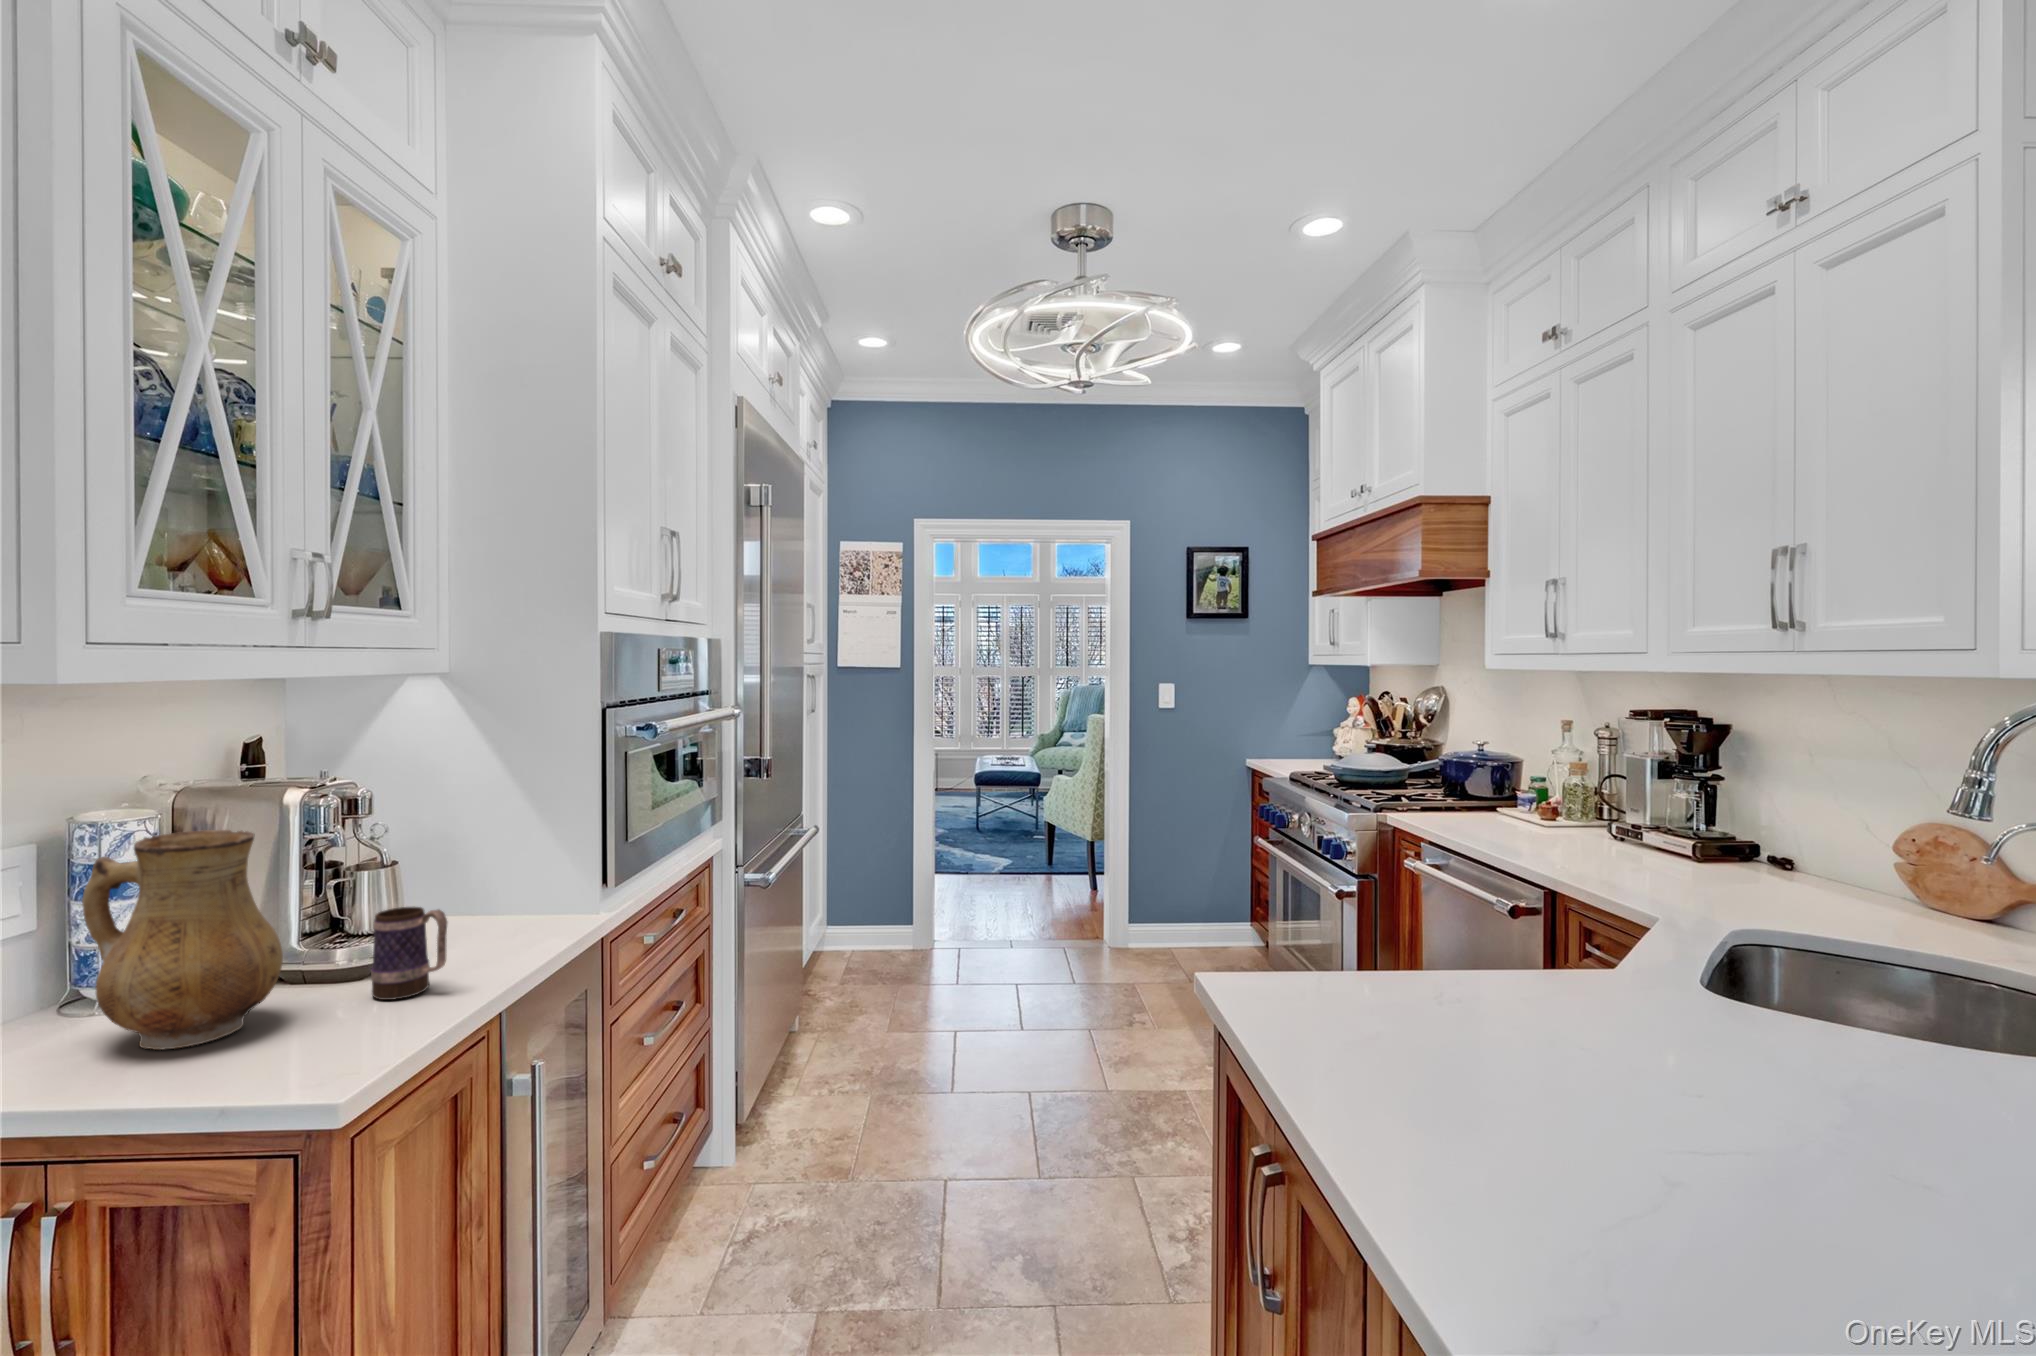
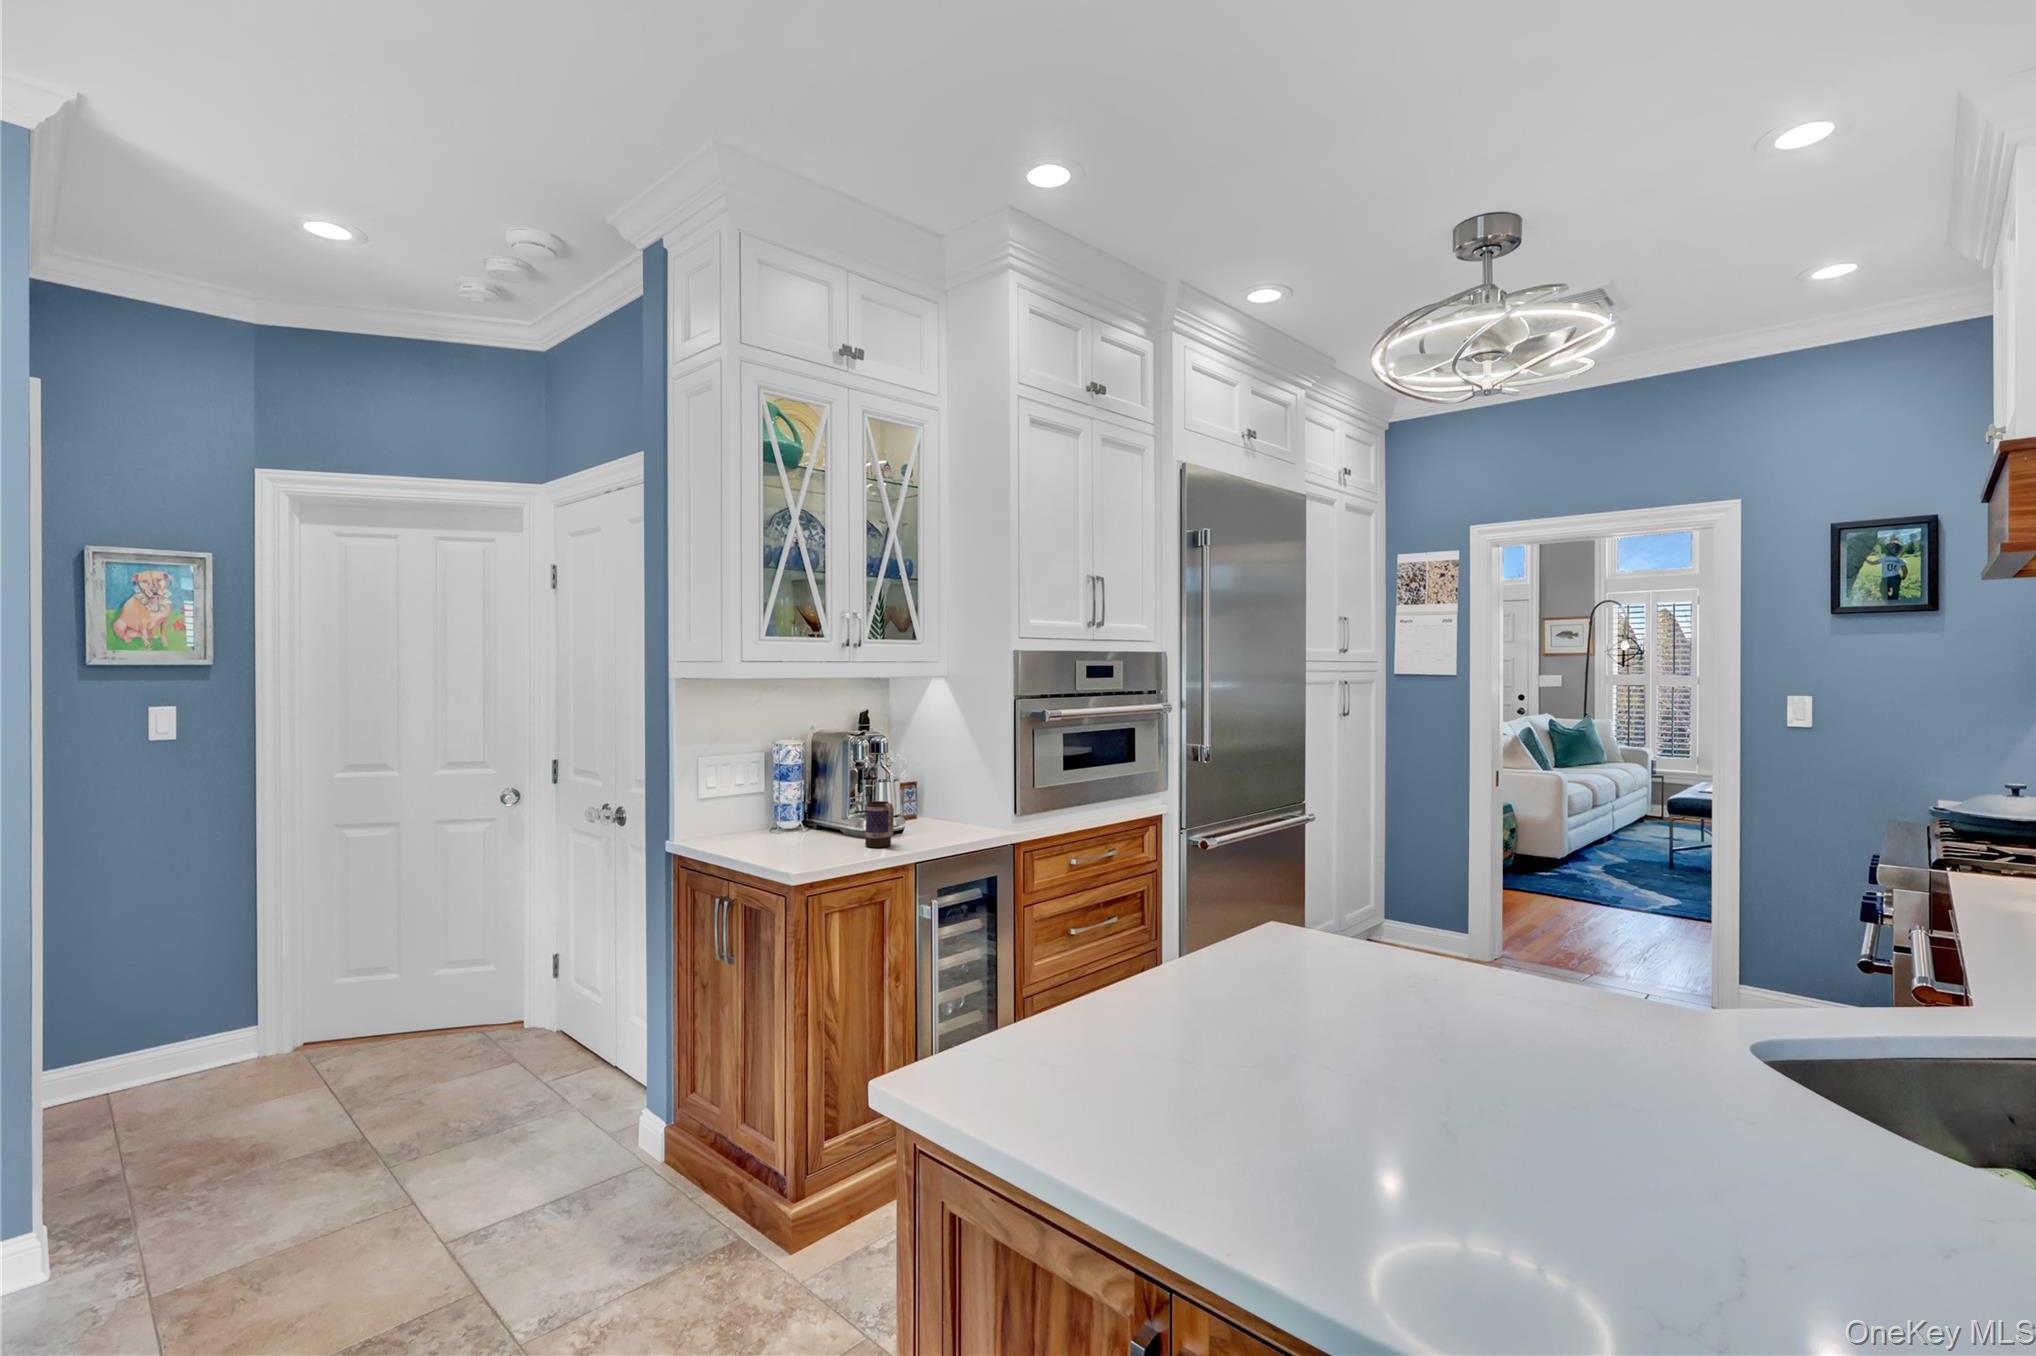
ceramic pitcher: present [82,830,283,1050] -> none [761,750,828,847]

